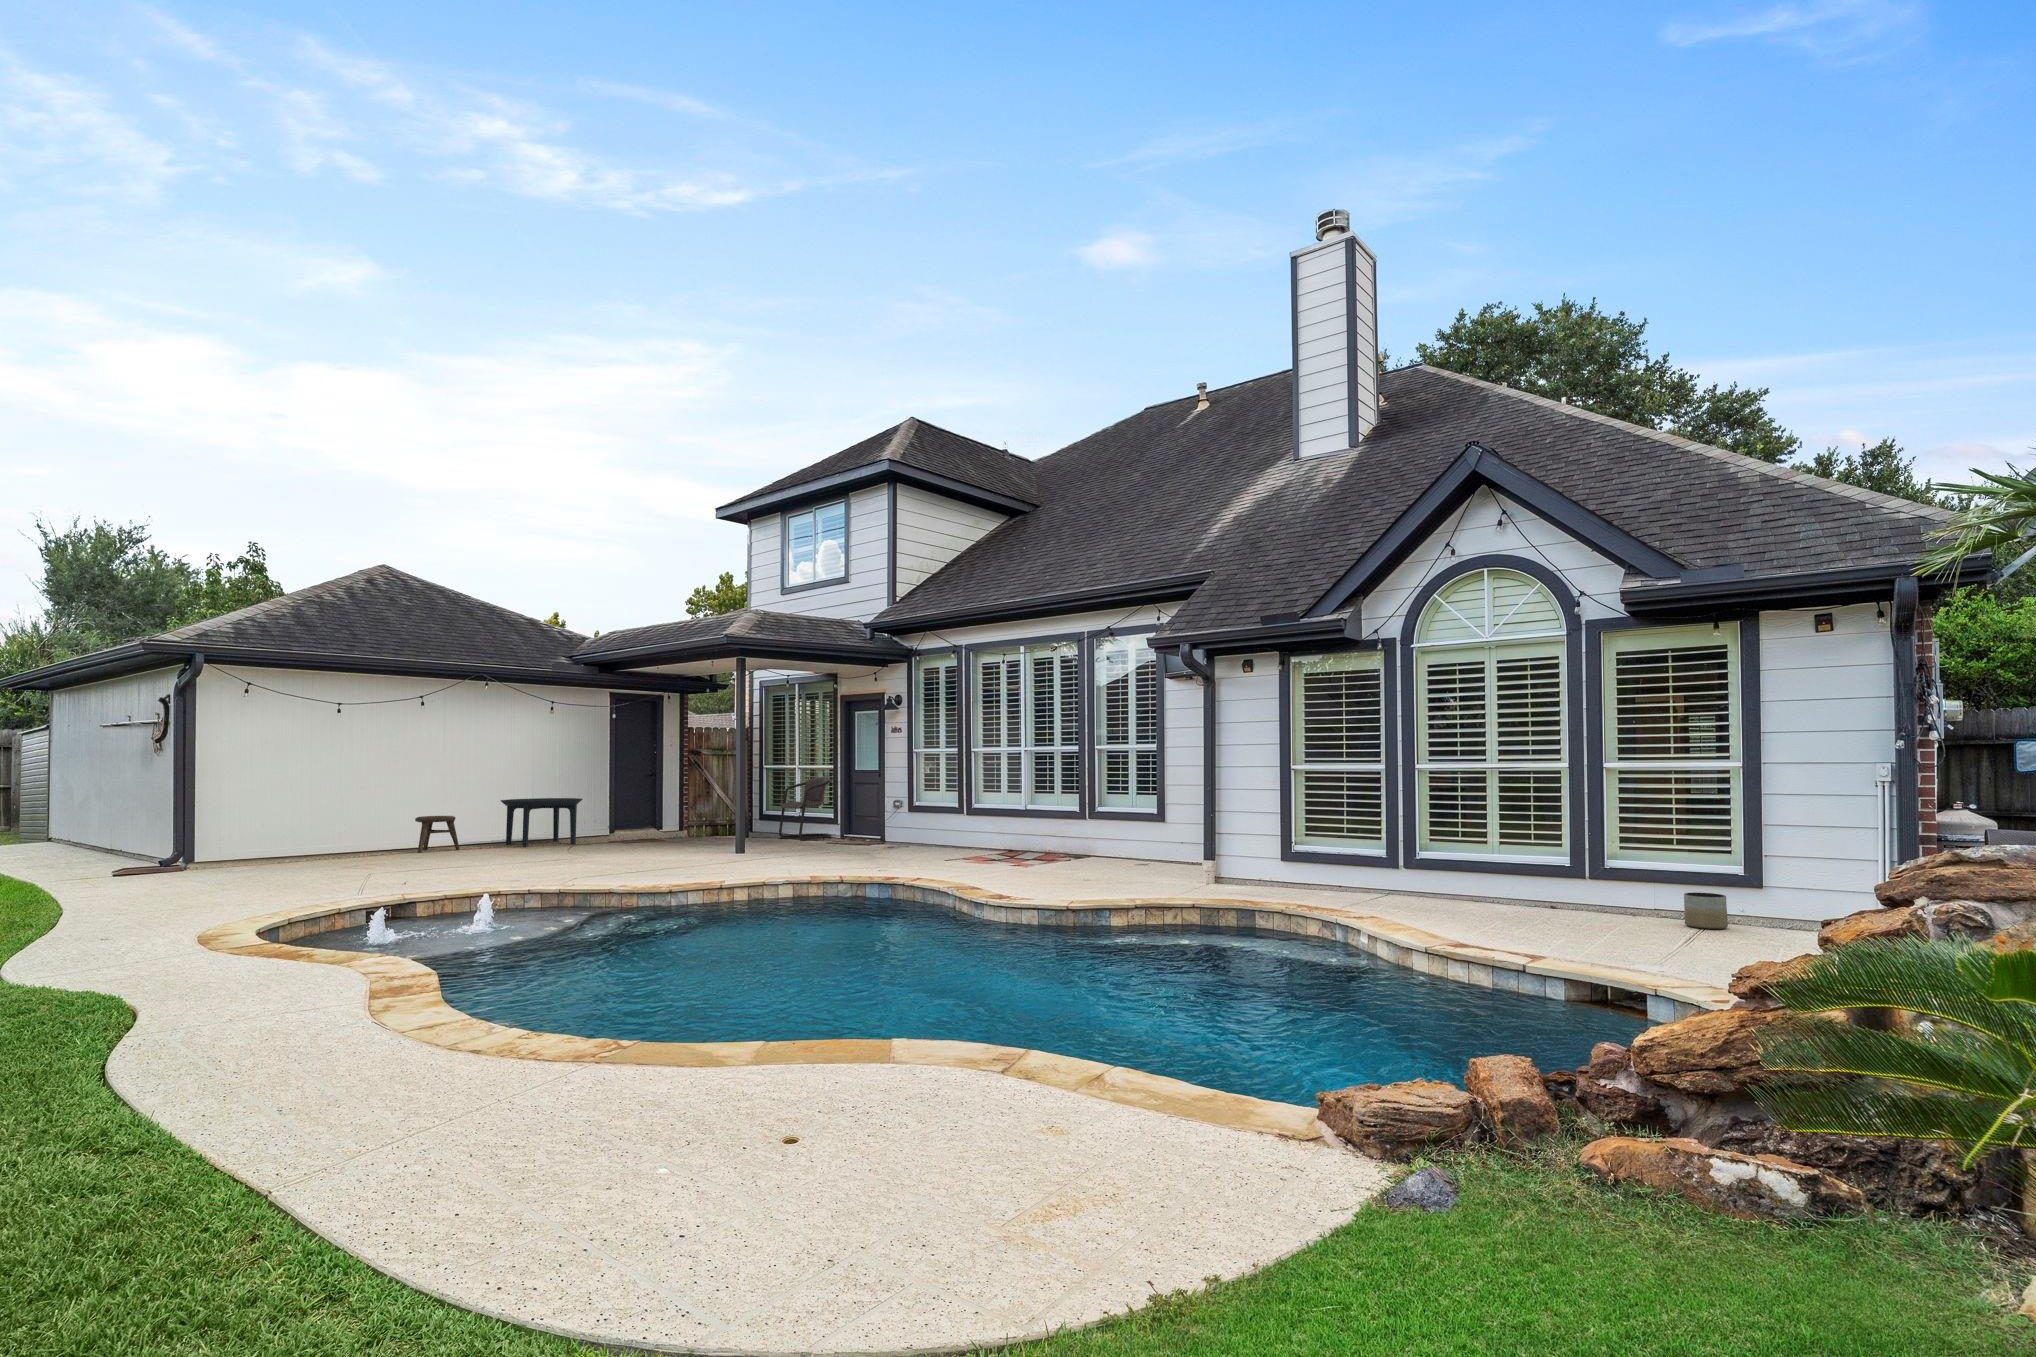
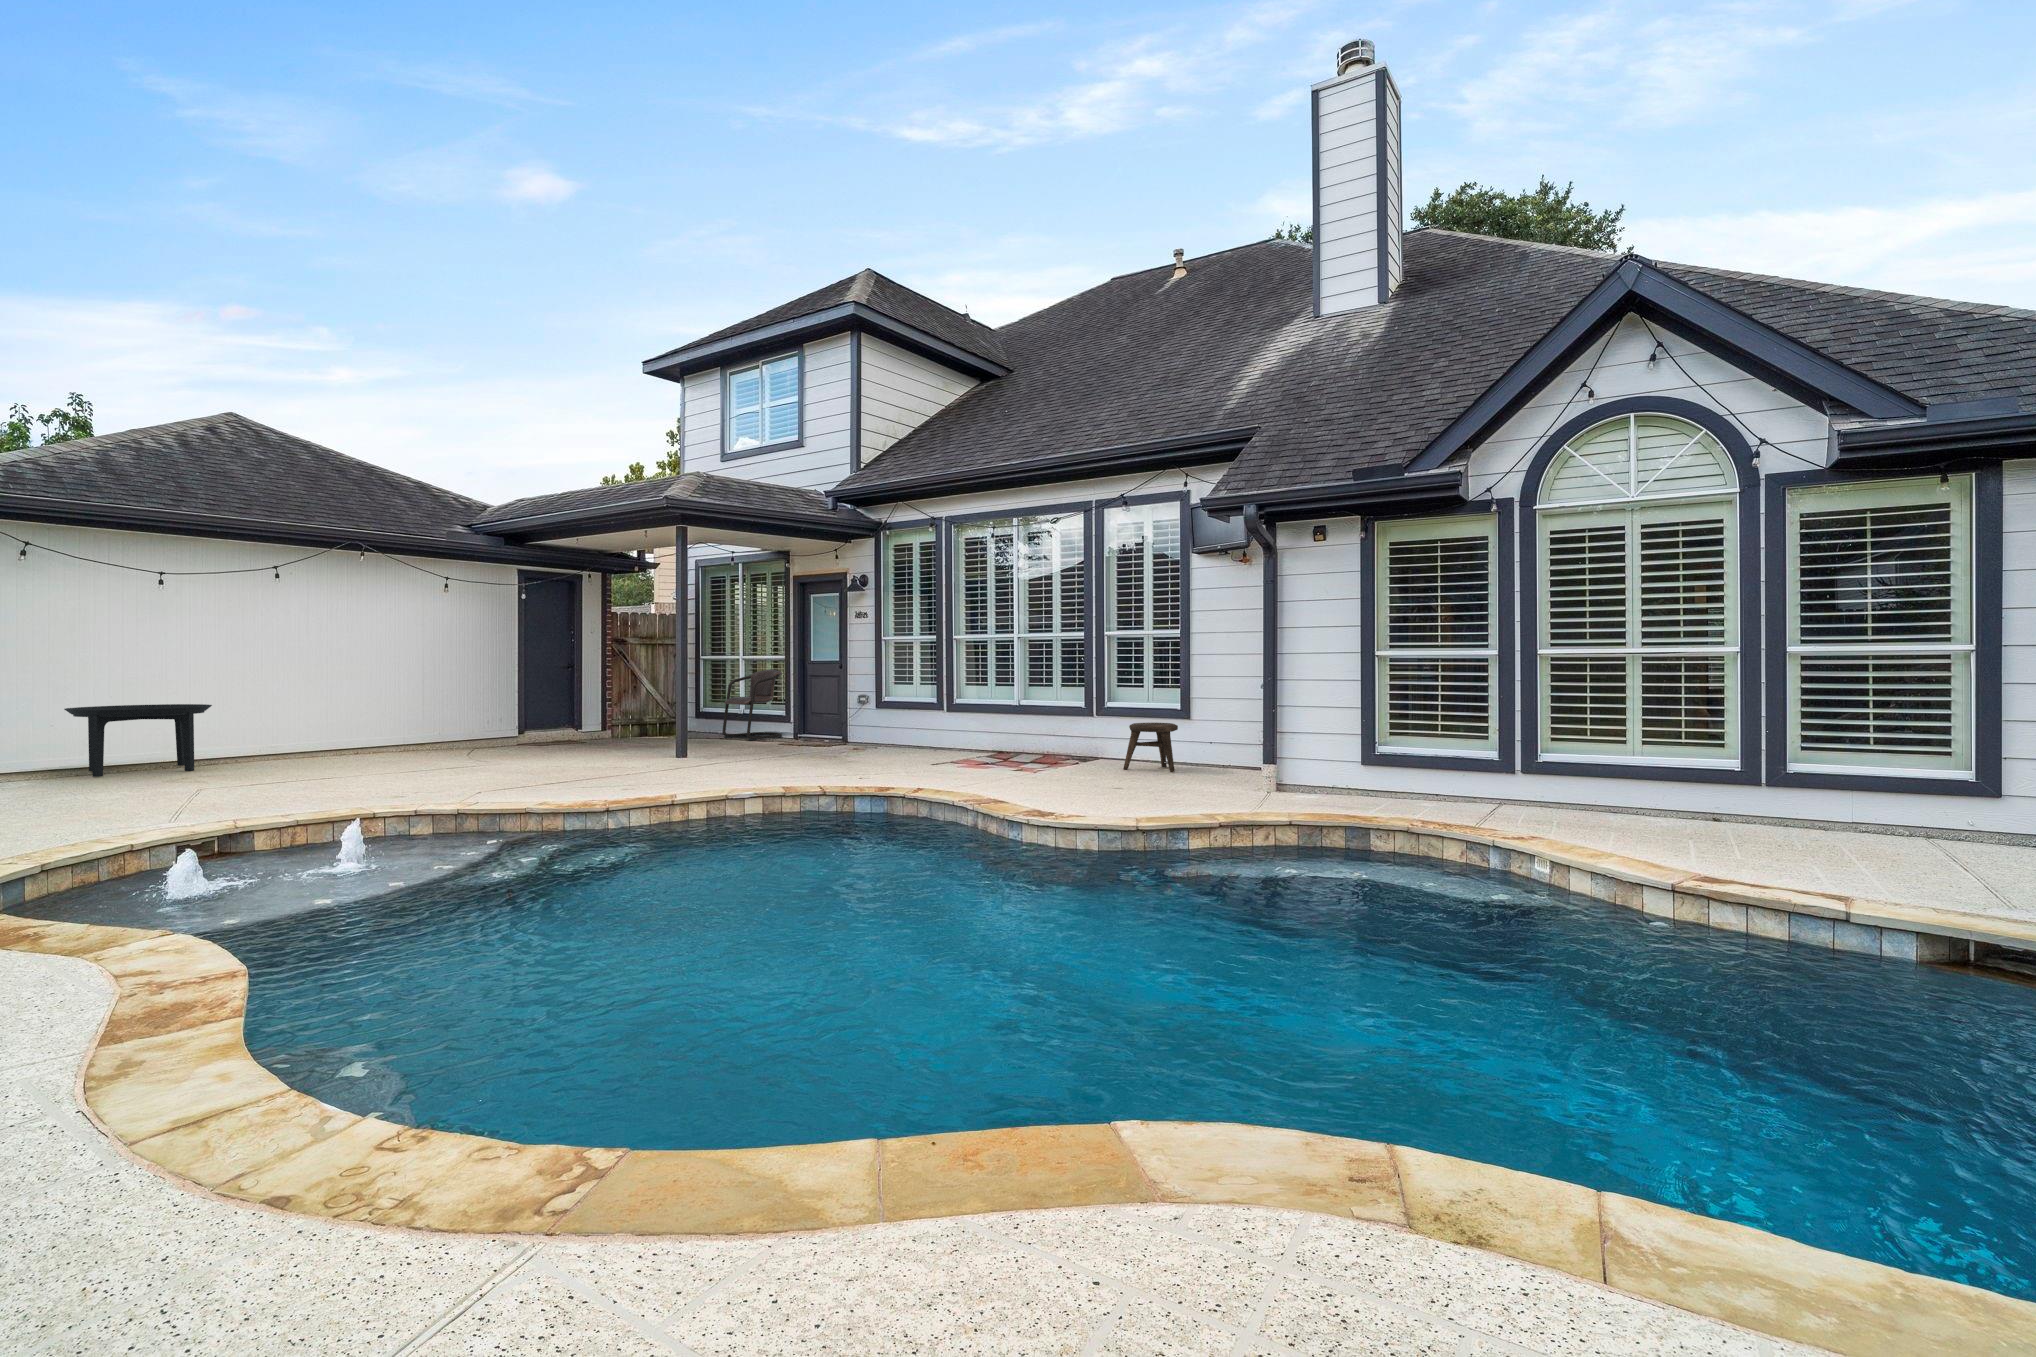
round table: present [501,798,583,847] -> present [64,704,212,777]
stool: present [415,816,460,852] -> present [1123,723,1178,772]
planter: present [1684,892,1728,929] -> none [1899,803,1960,848]

